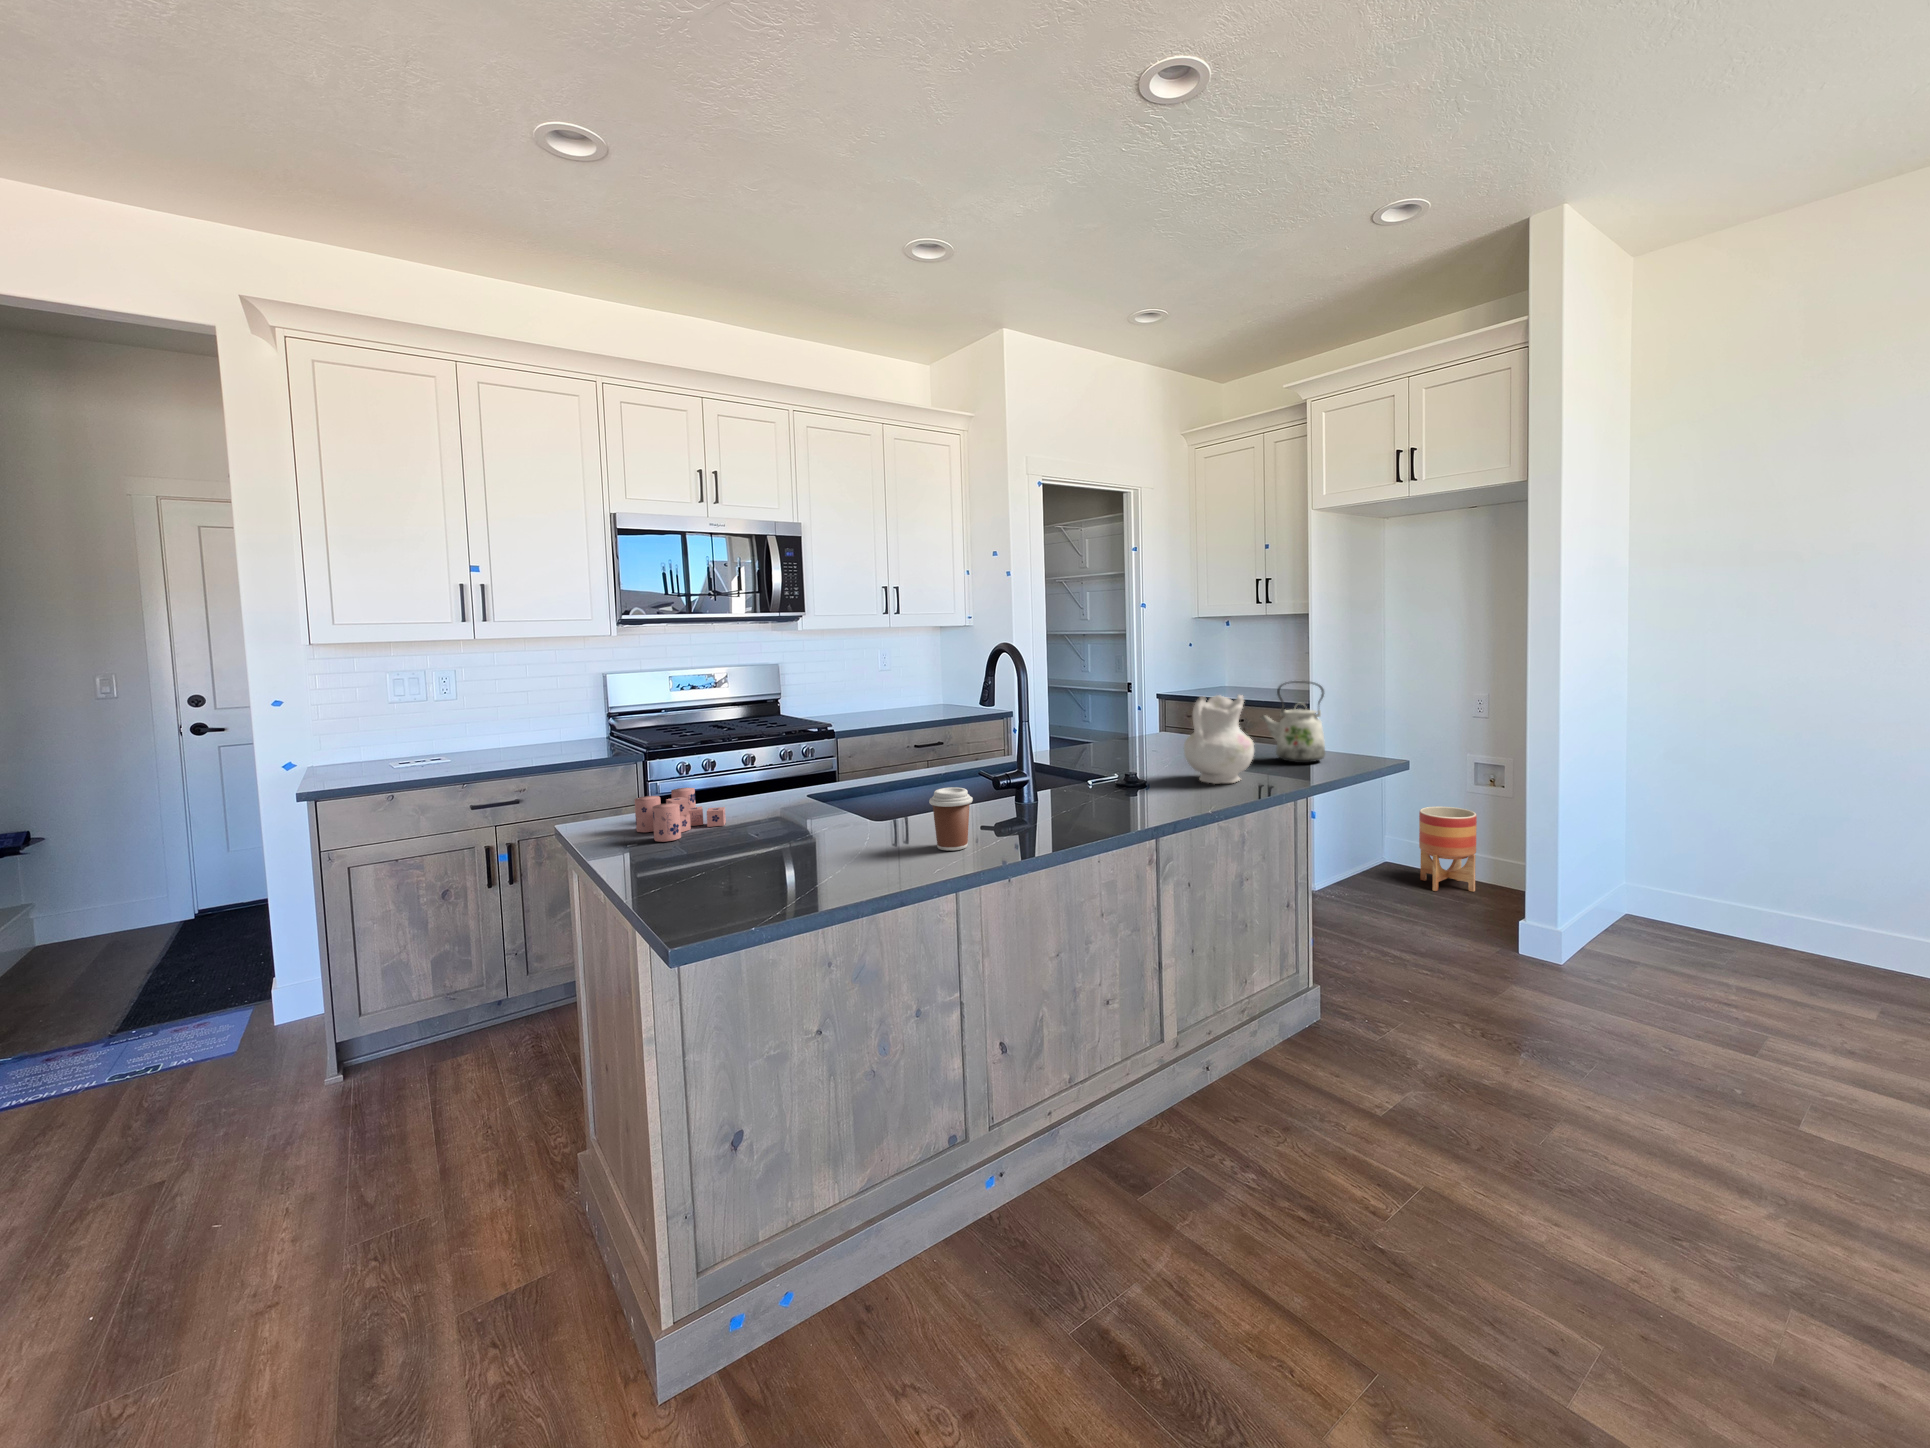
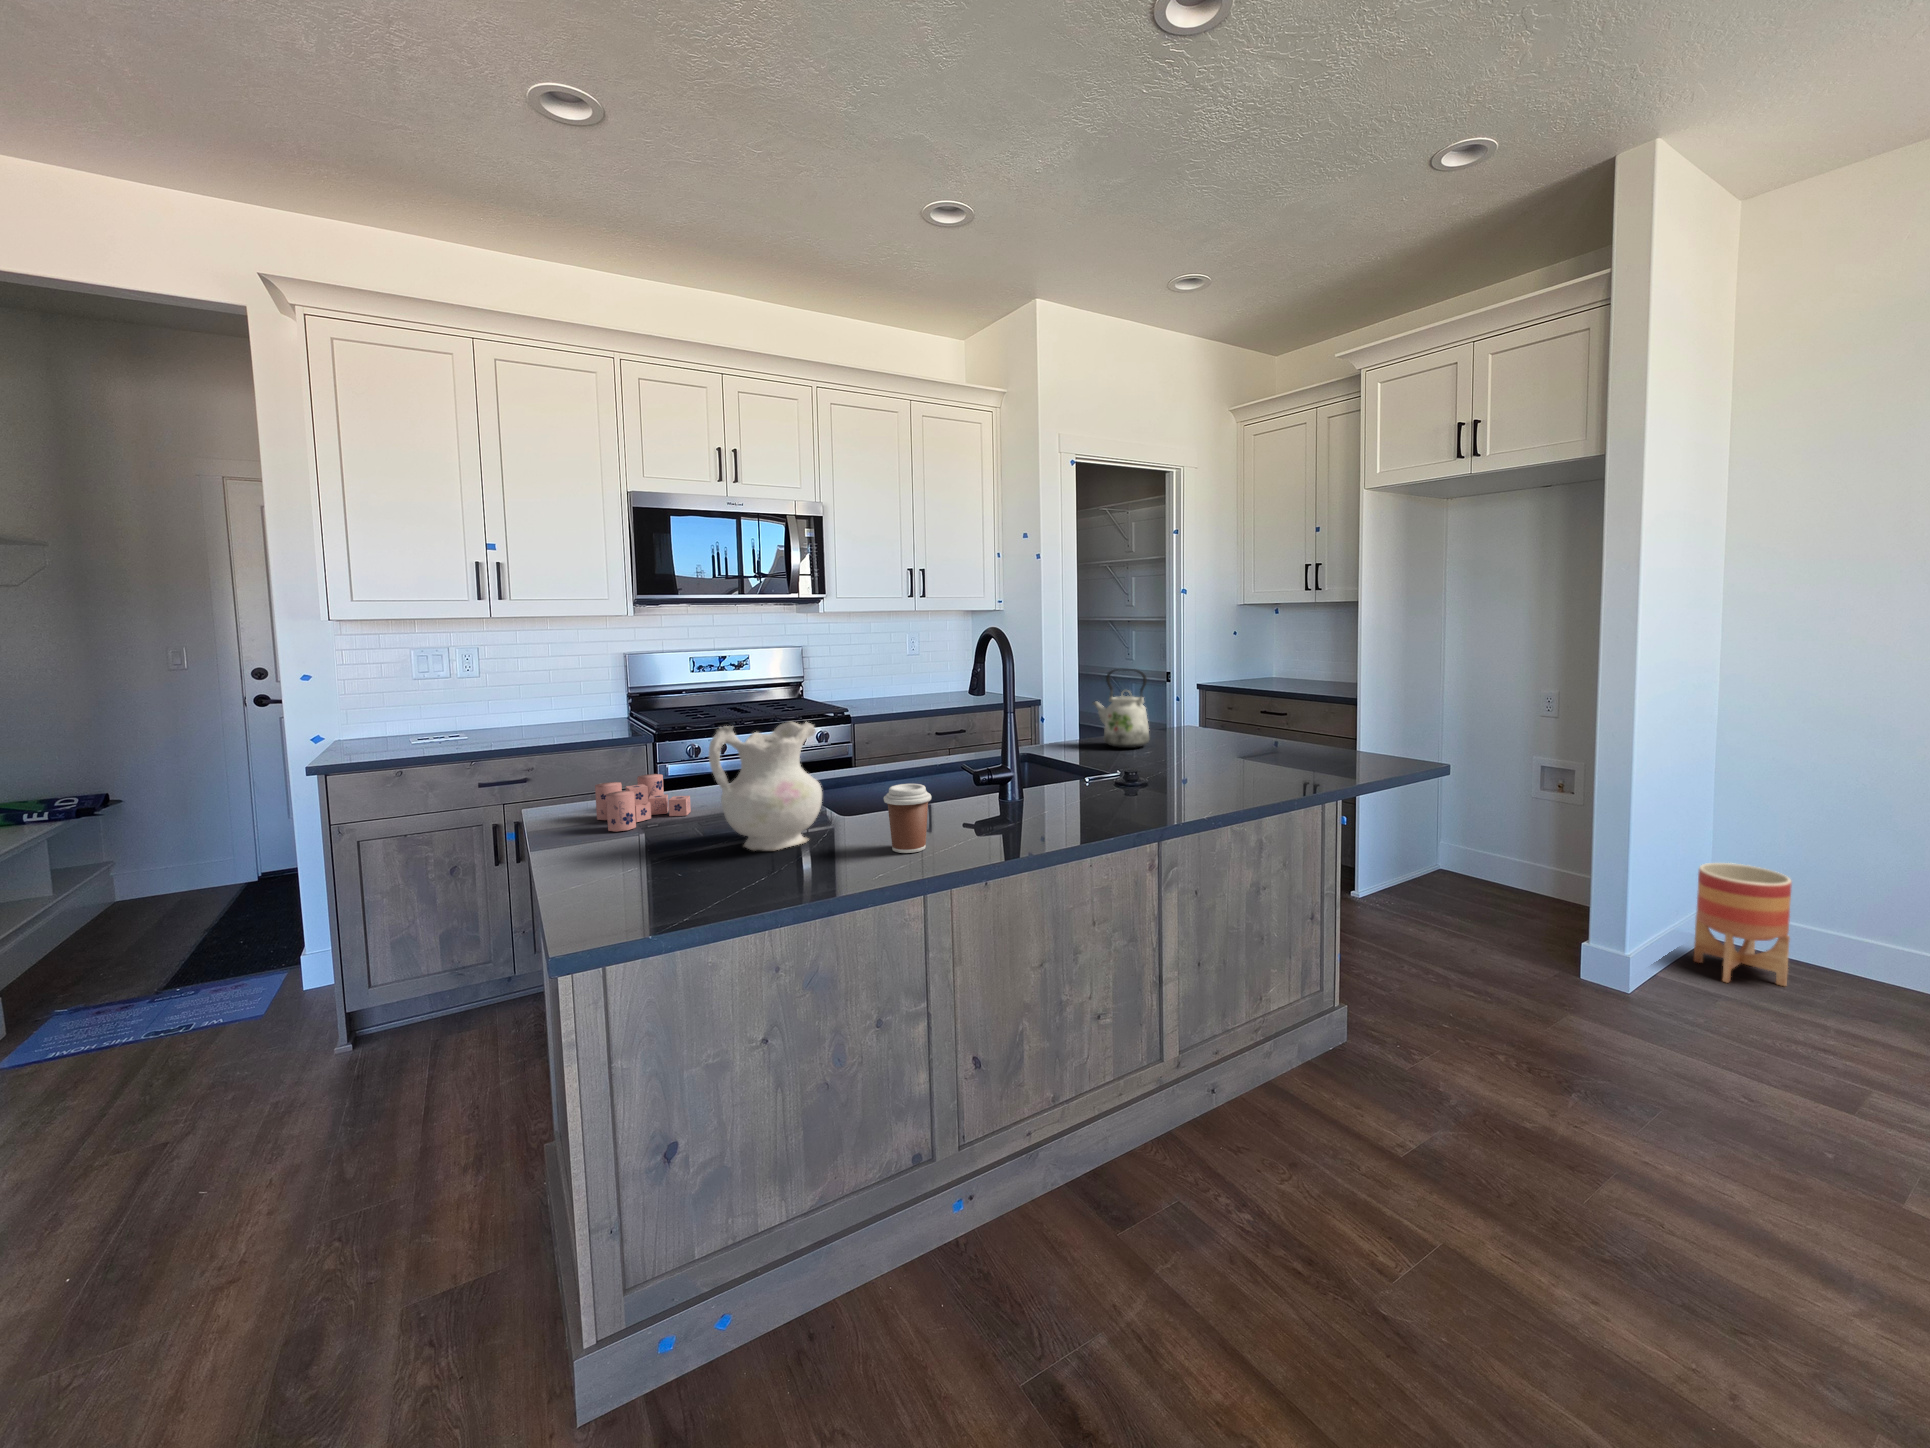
kettle: present [1261,681,1325,763] -> present [1093,669,1149,748]
ceramic pitcher: present [1184,695,1254,784] -> present [709,722,822,851]
planter: present [1419,807,1477,892] -> present [1694,863,1792,986]

